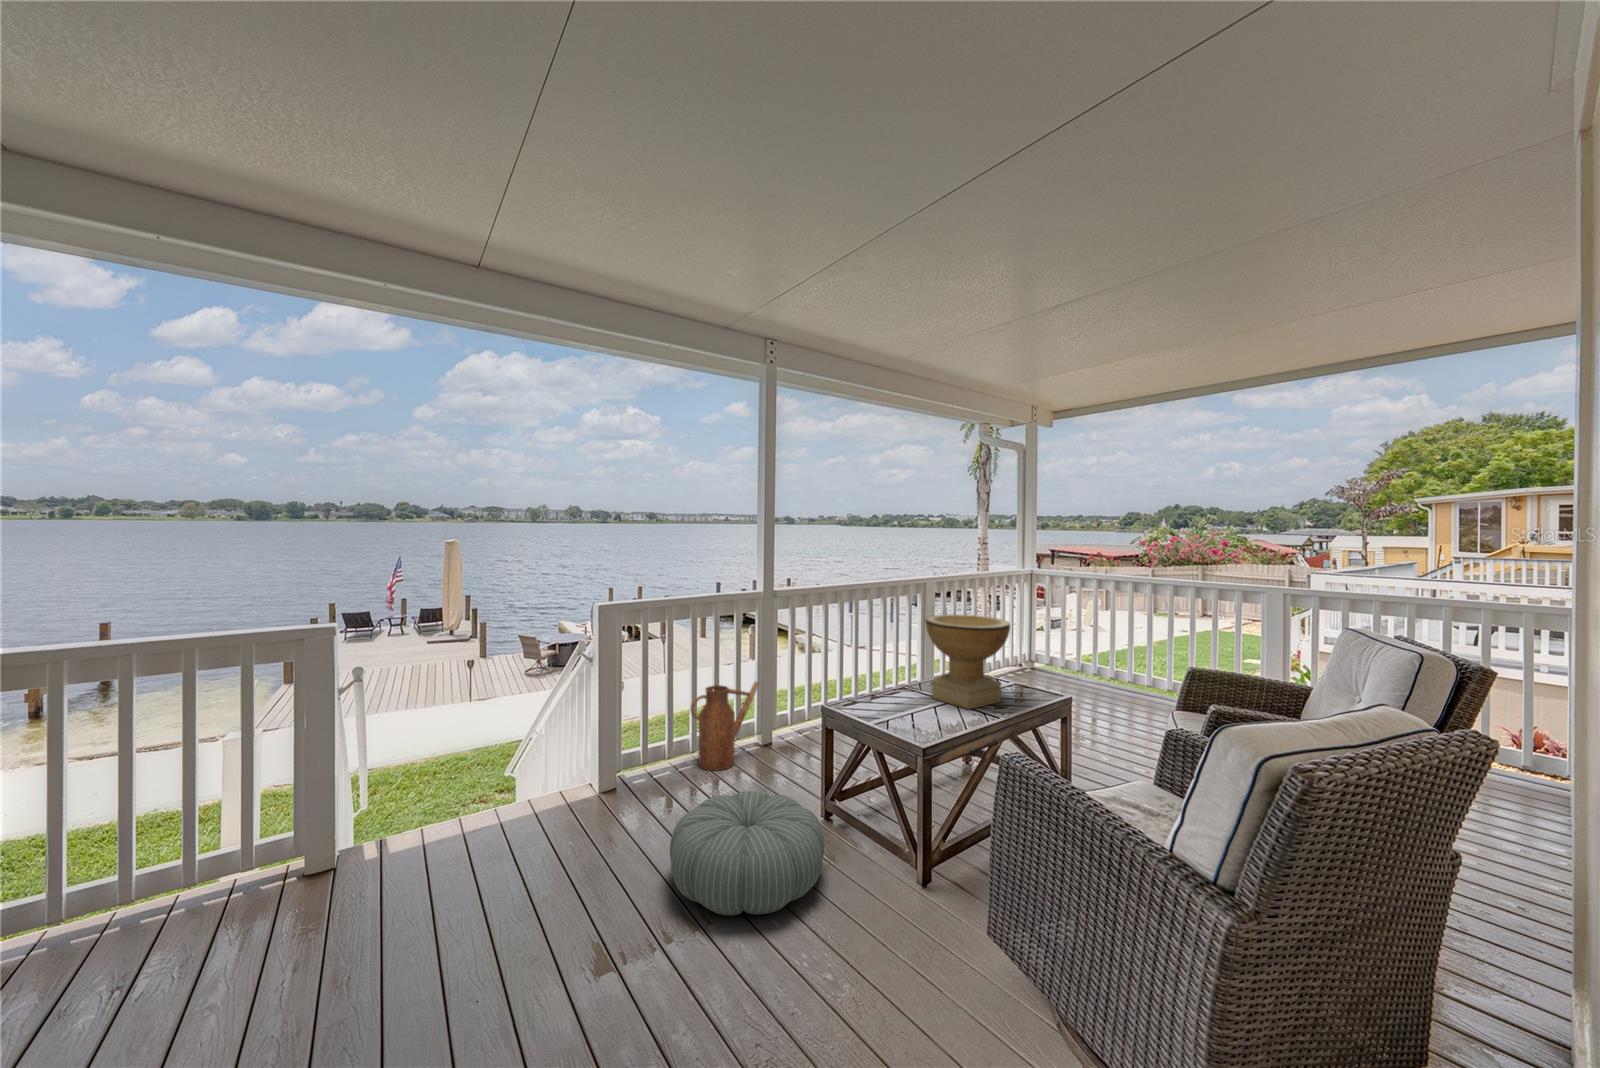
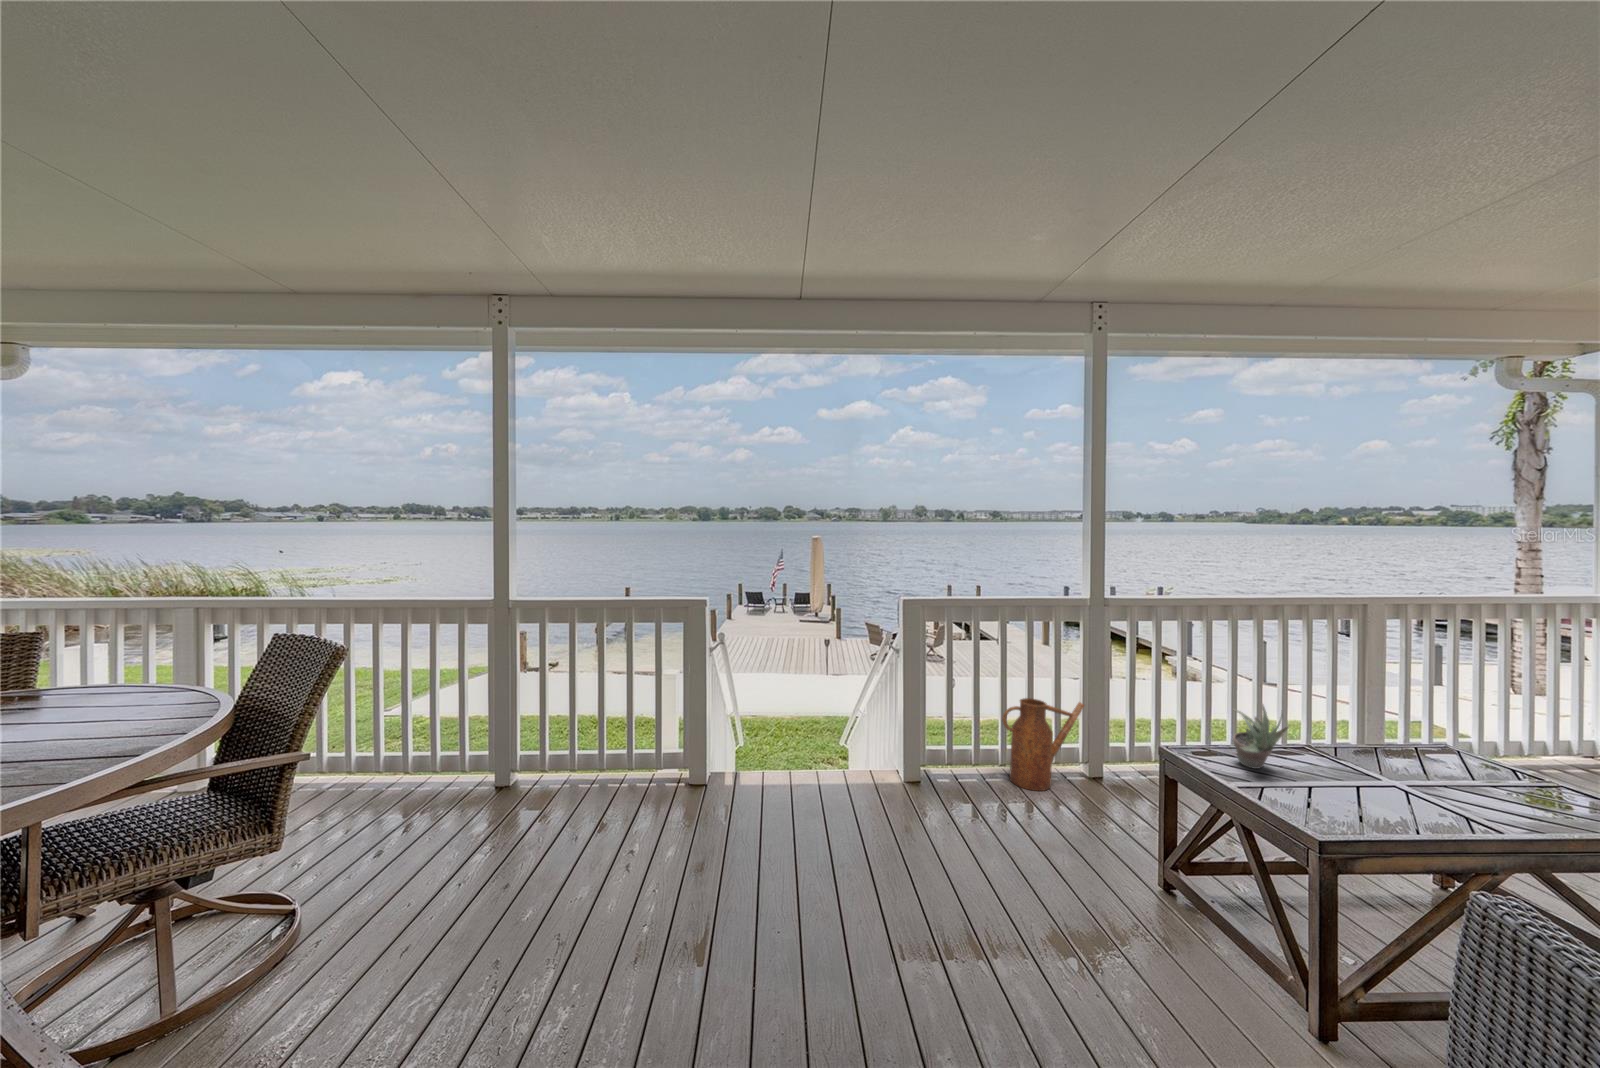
decorative bowl: present [925,614,1010,709] -> none [1336,659,1516,807]
succulent plant: none [867,656,901,707] -> present [1233,704,1288,769]
pouf: present [670,791,824,915] -> none [962,821,1153,980]

